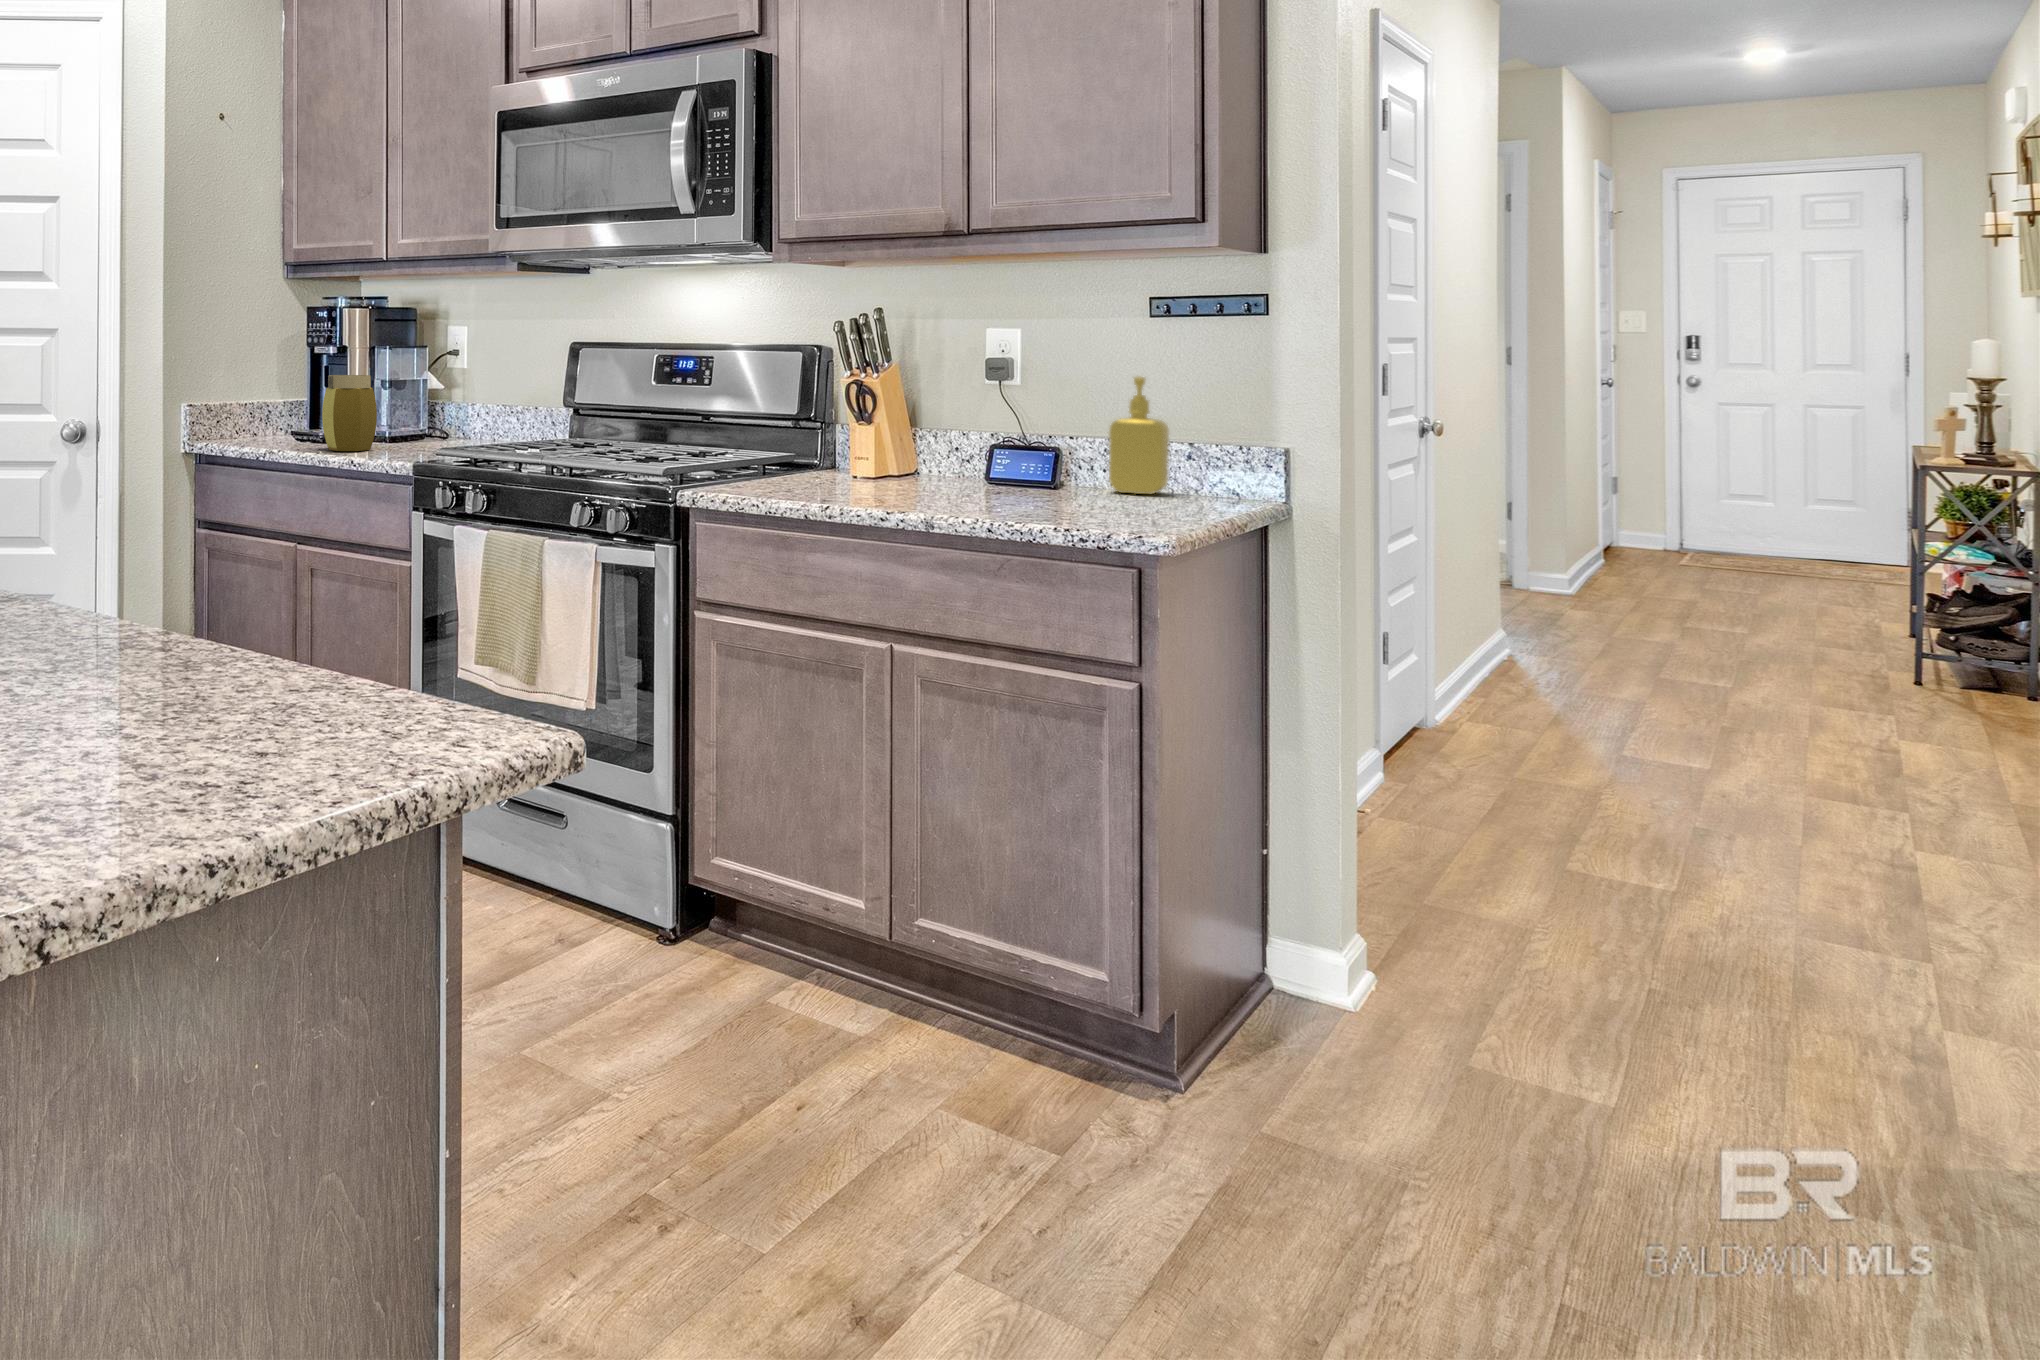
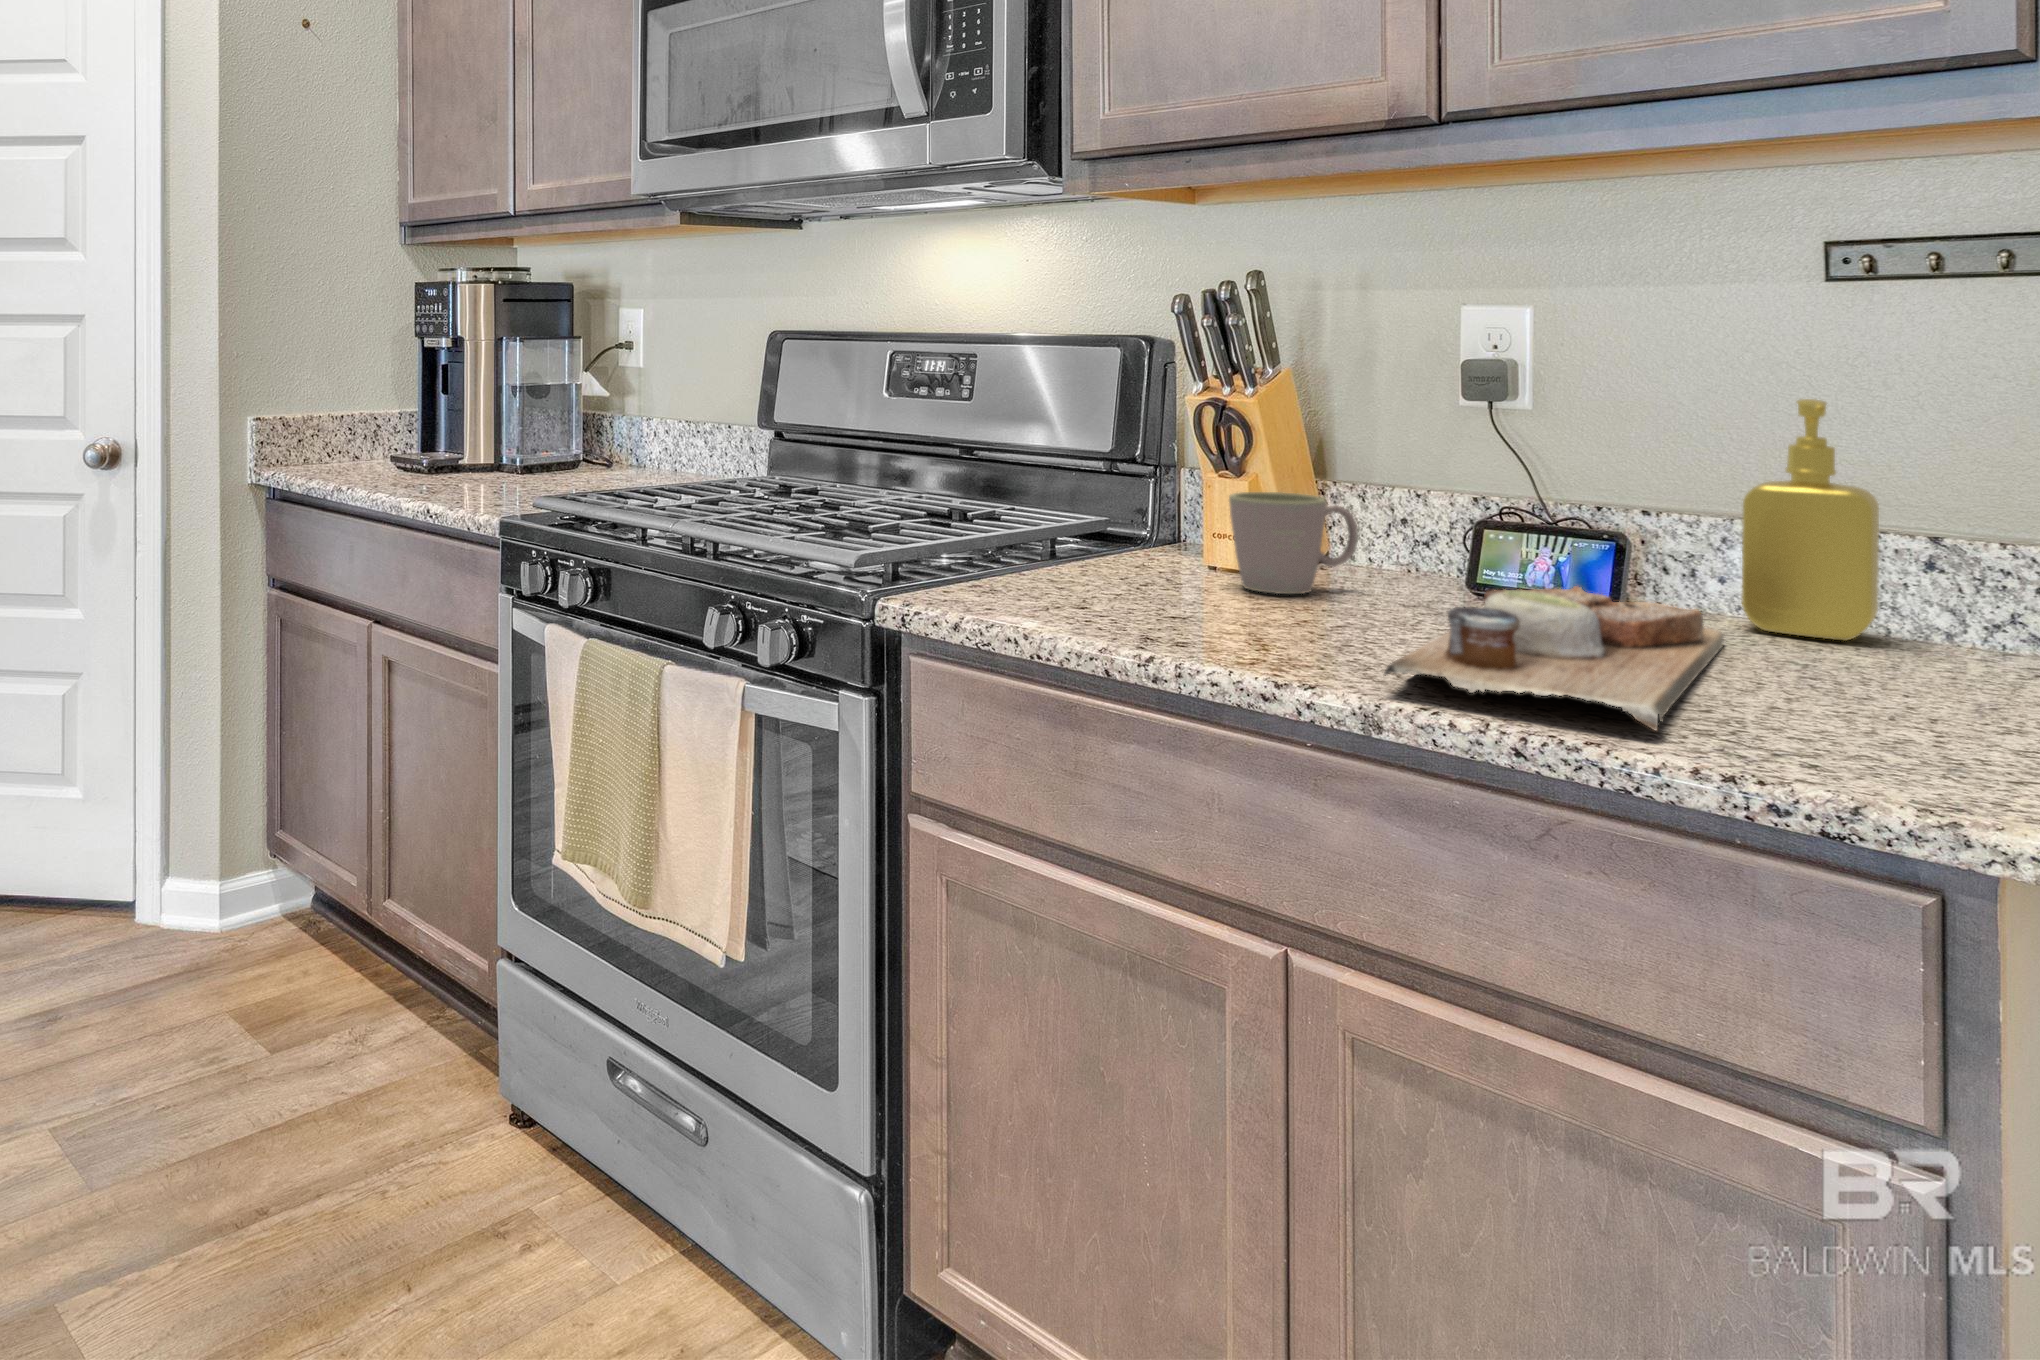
jar: present [322,375,377,451] -> none [397,381,474,493]
mug: none [865,431,931,485] -> present [1229,492,1358,594]
cutting board: none [936,470,1097,519] -> present [1384,586,1723,730]

